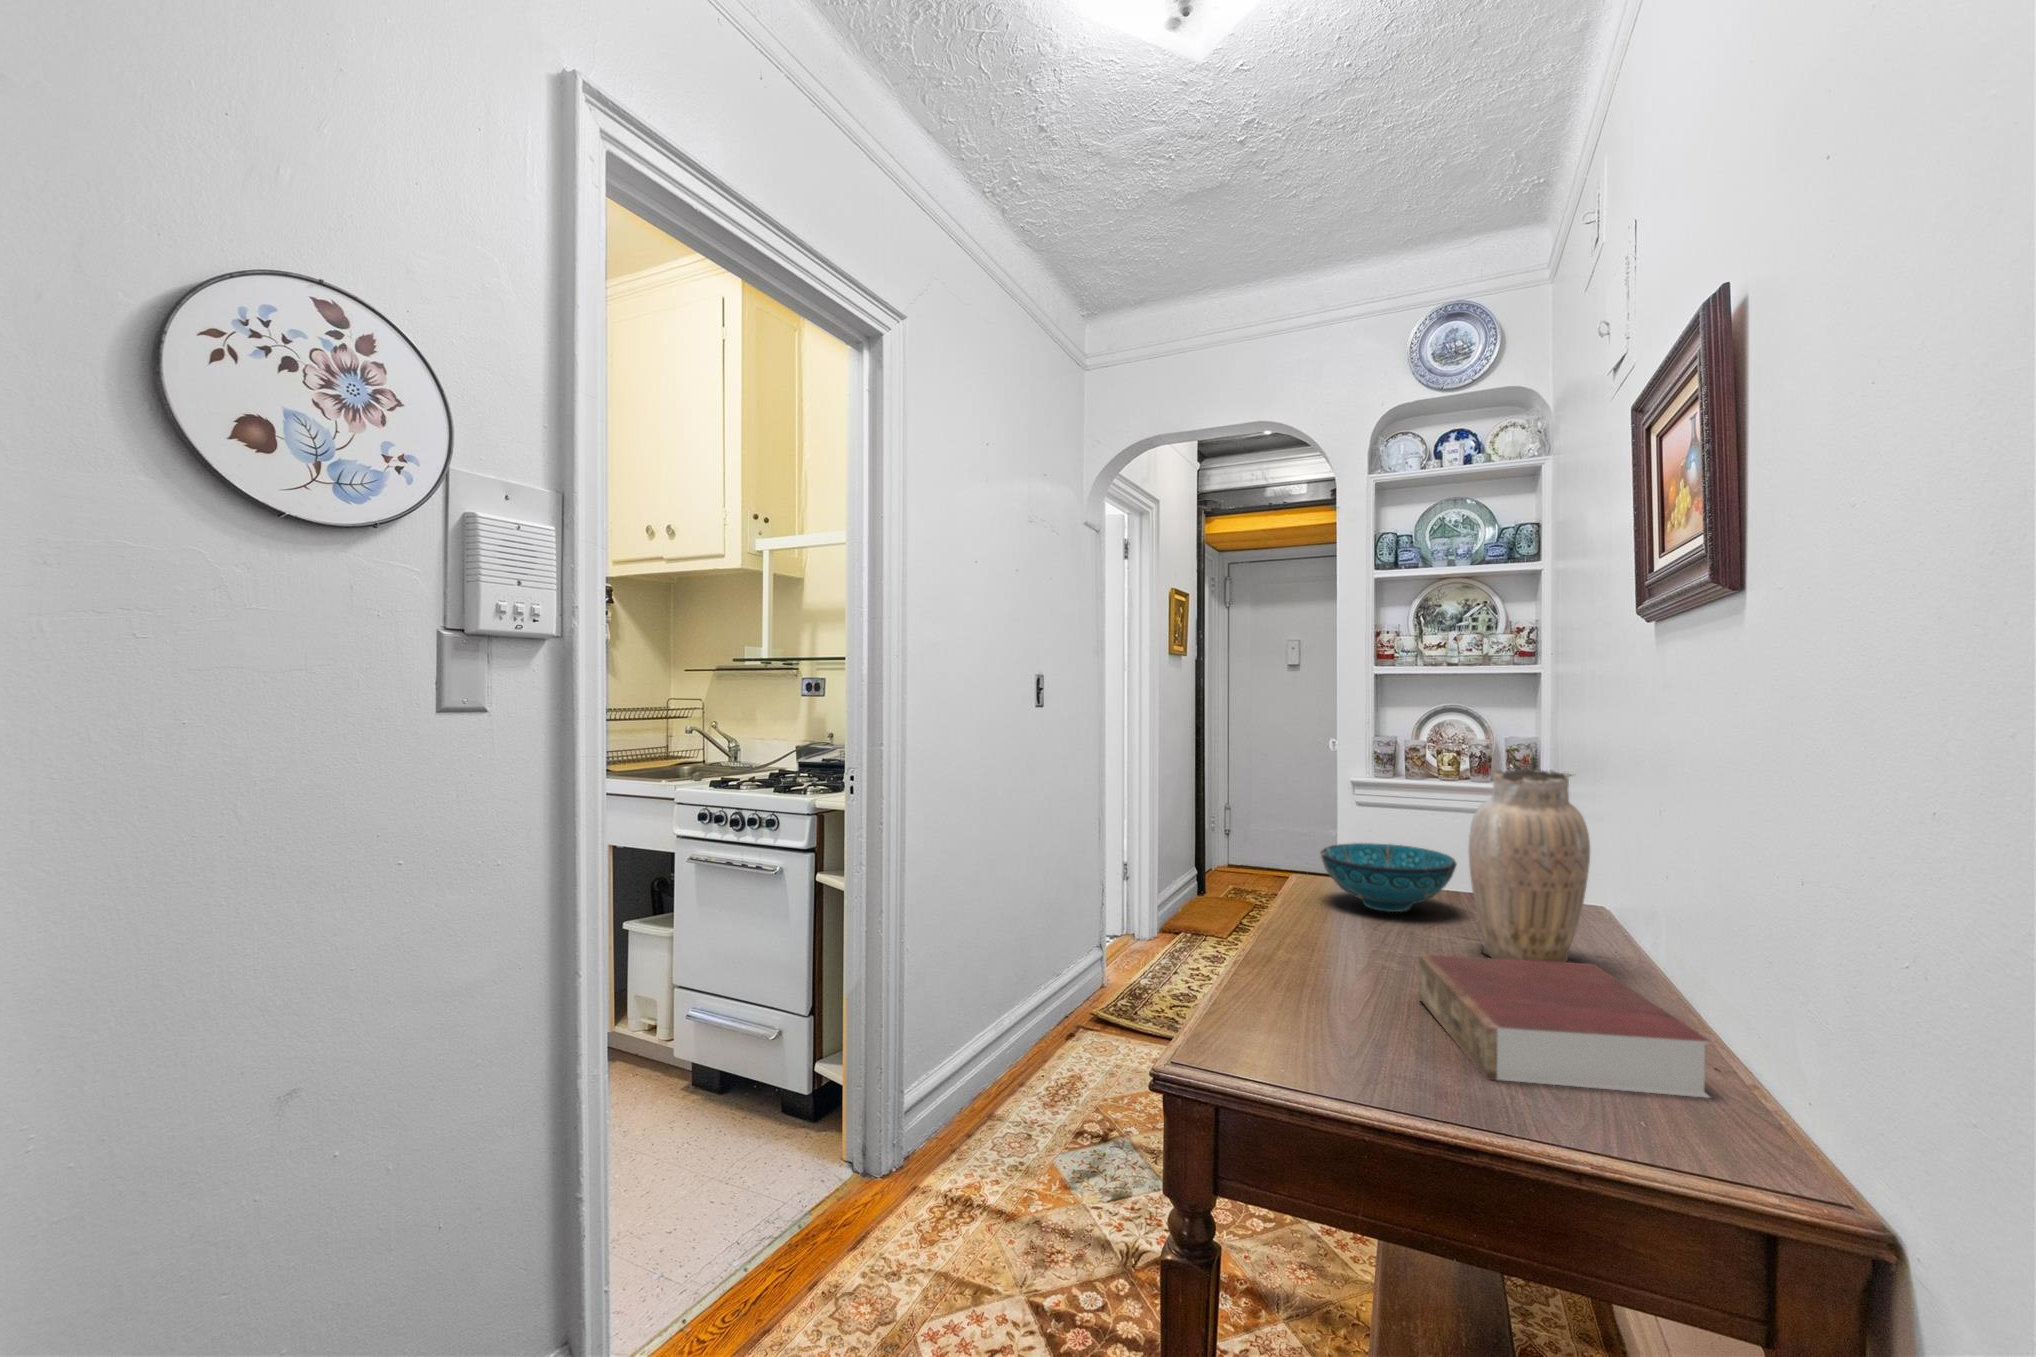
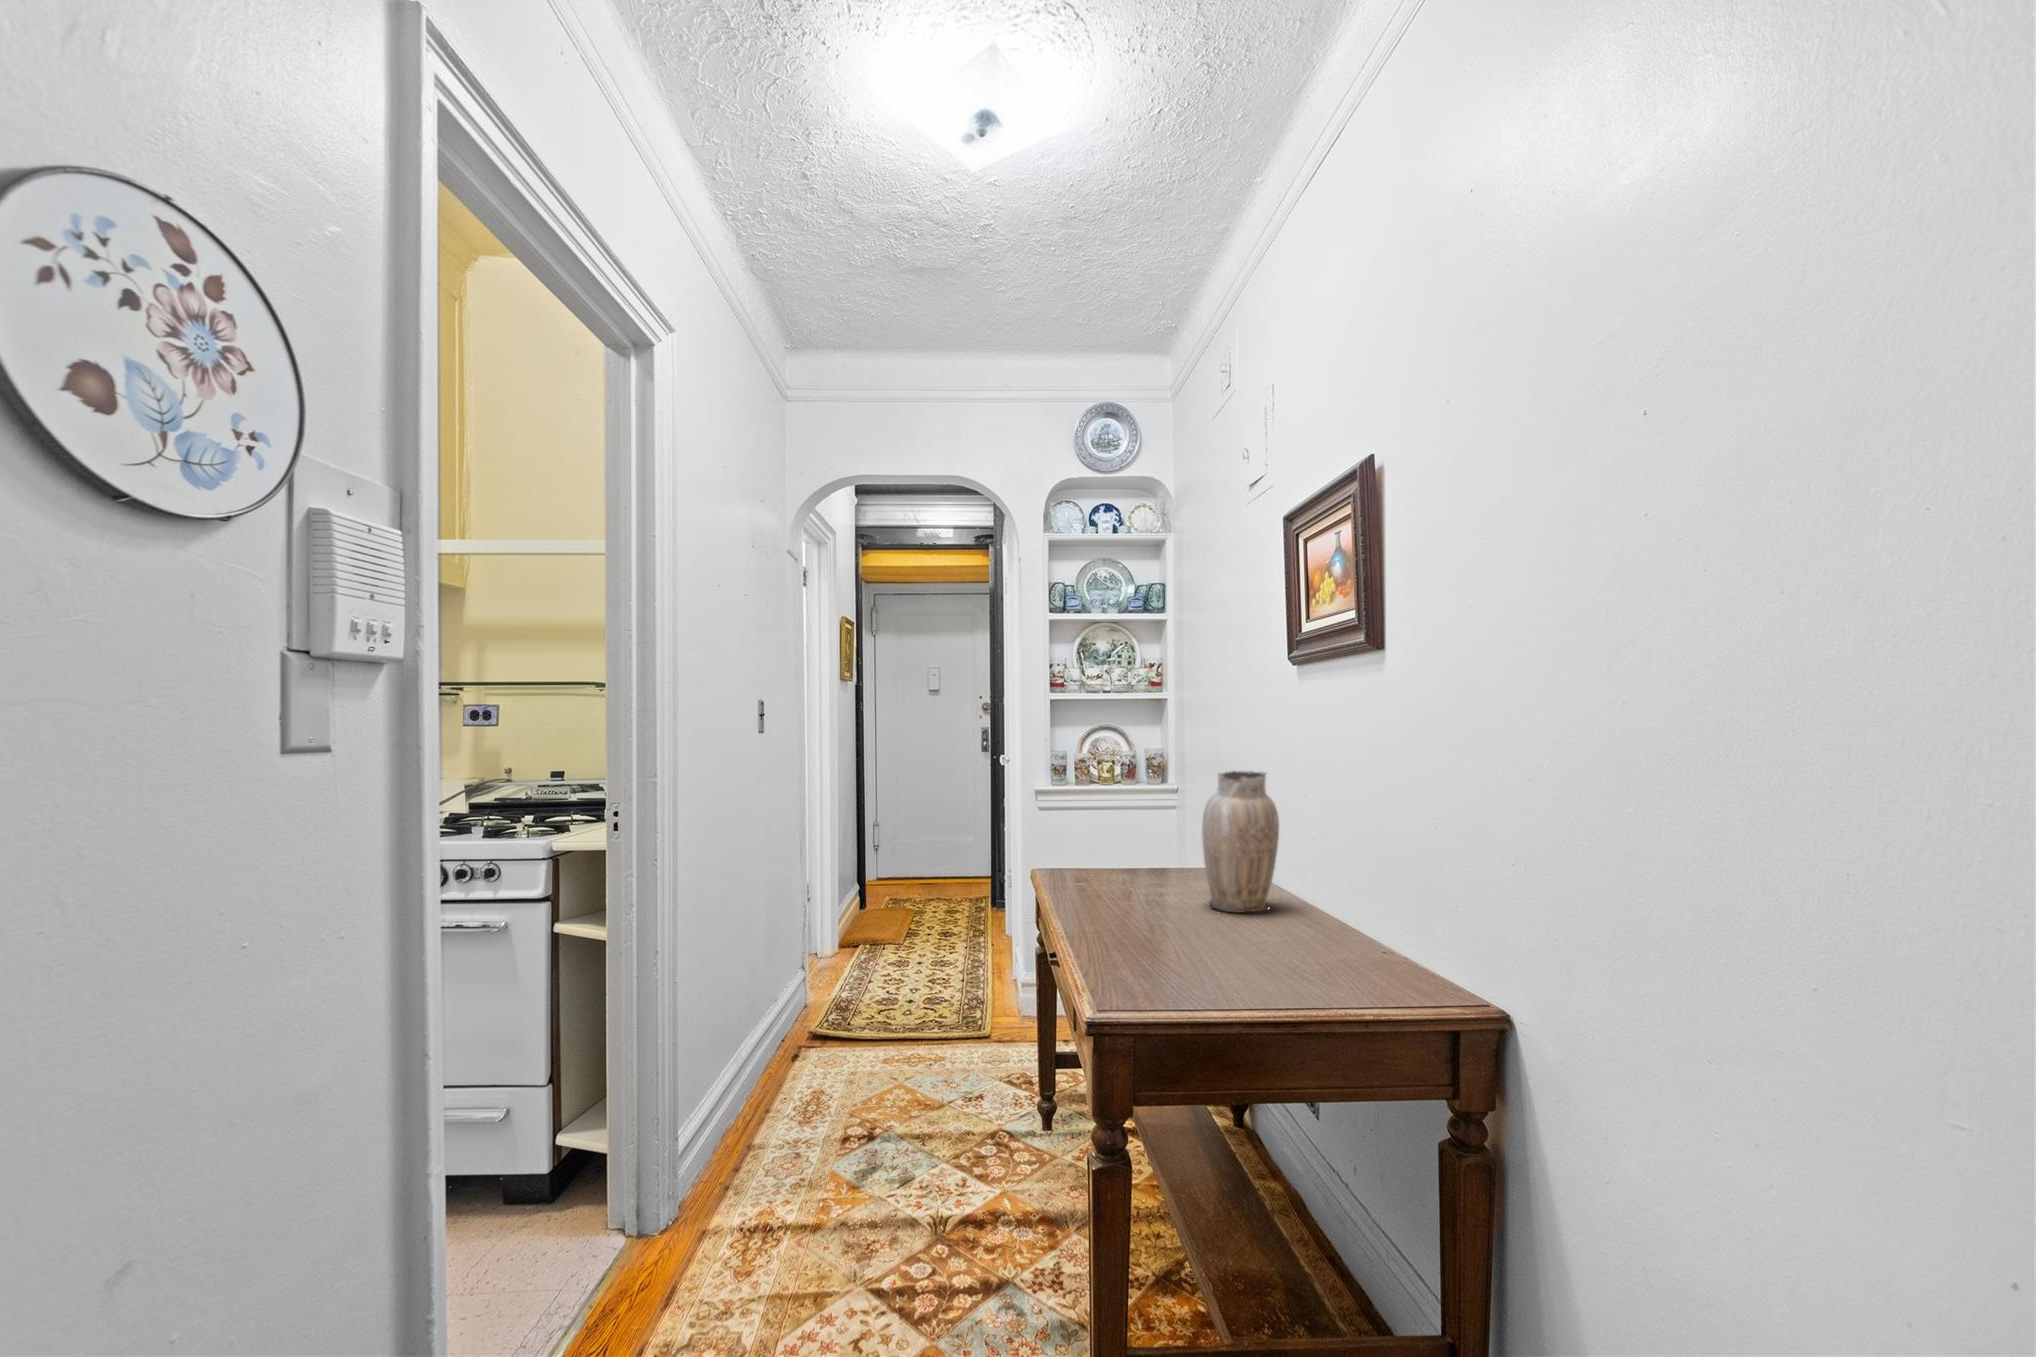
decorative bowl: present [1321,843,1457,912] -> none [1073,838,1173,890]
book: present [1418,955,1710,1098] -> none [1205,900,1398,983]

